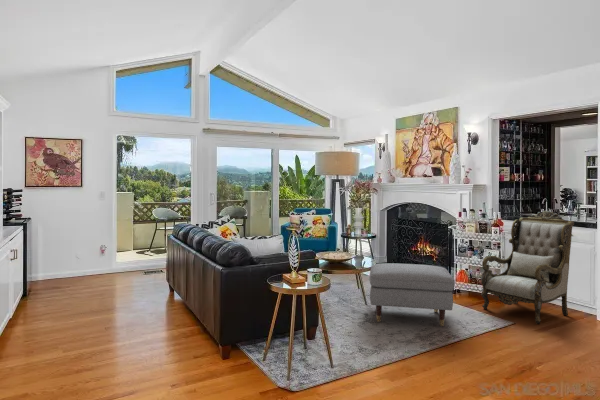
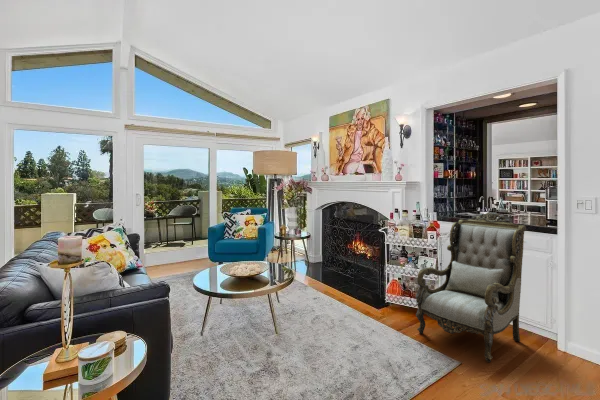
ottoman: present [369,263,455,326] -> none [269,281,382,375]

